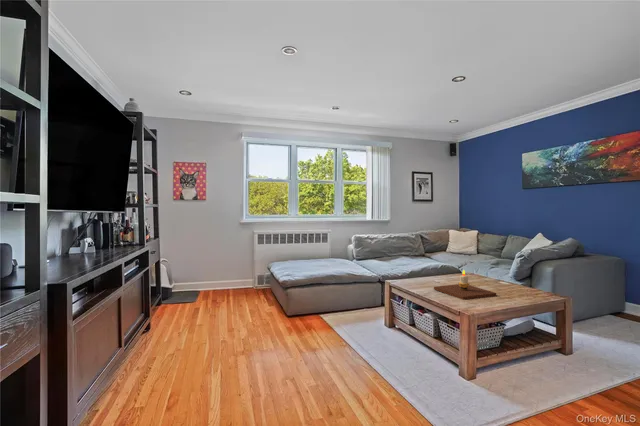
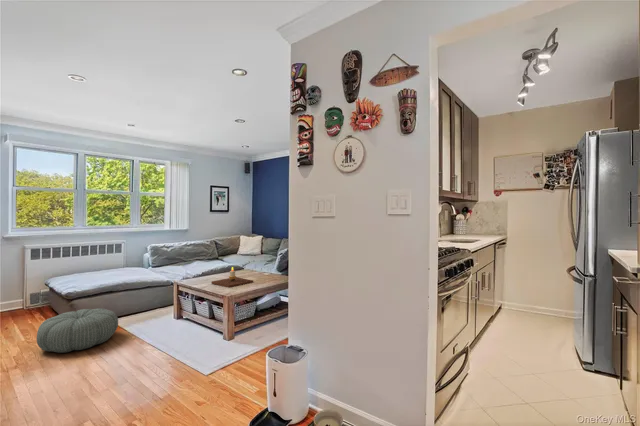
pouf: none [259,300,330,347] -> present [37,308,118,353]

